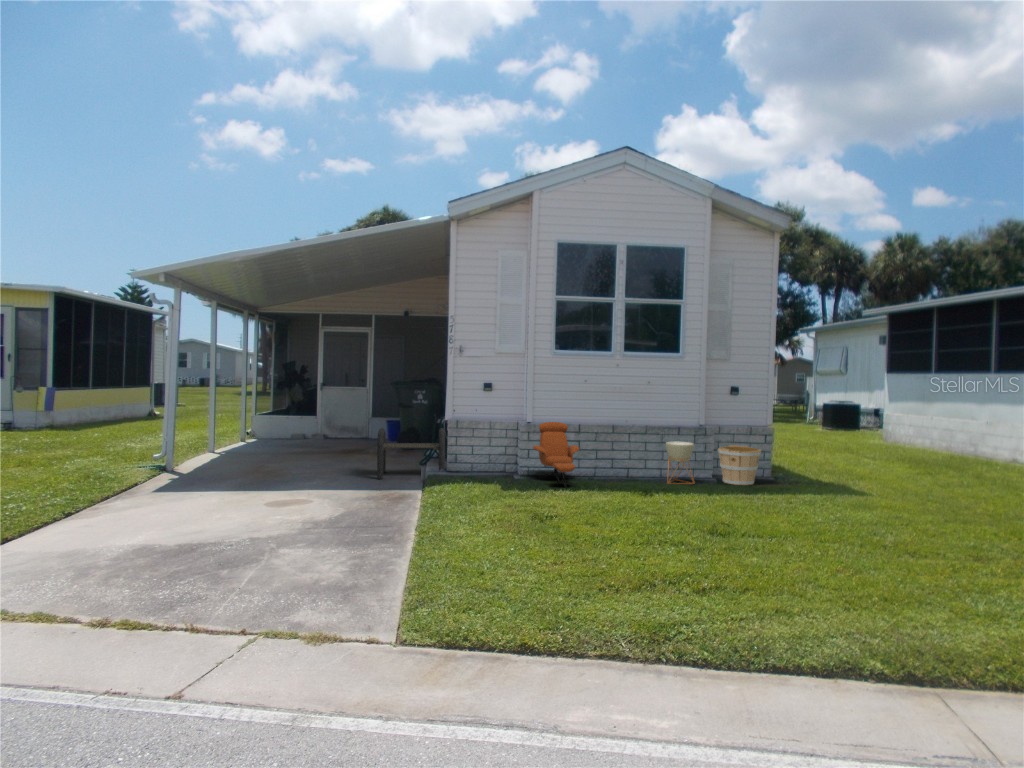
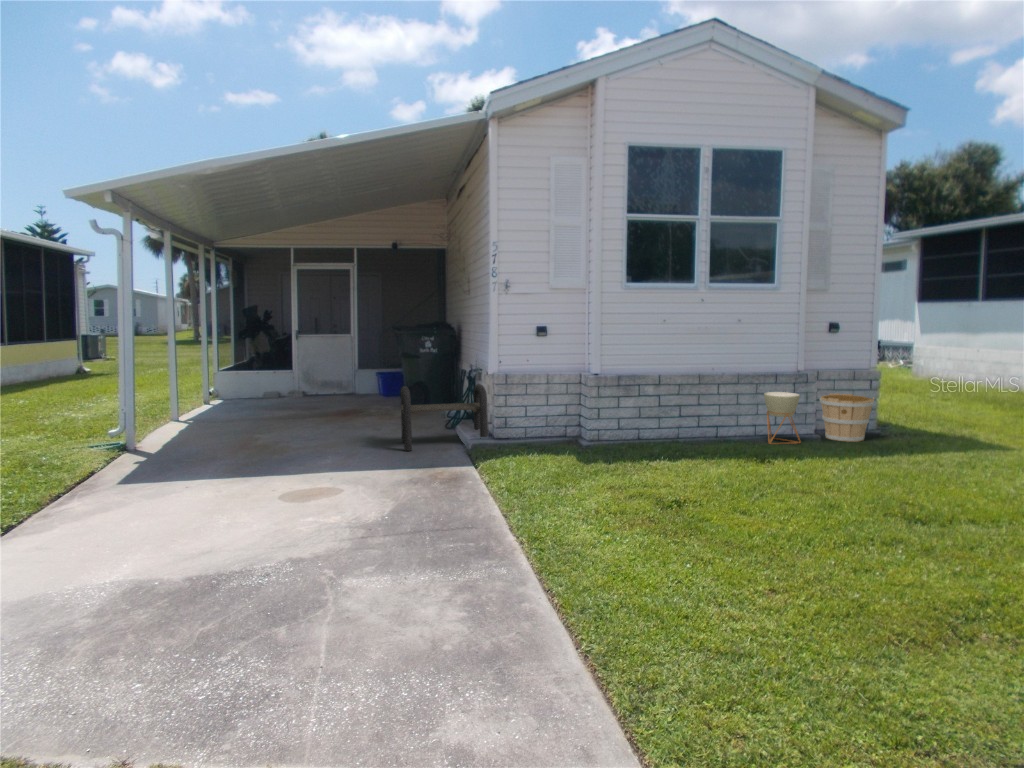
lounge chair: present [533,422,579,486] -> none [609,373,675,458]

